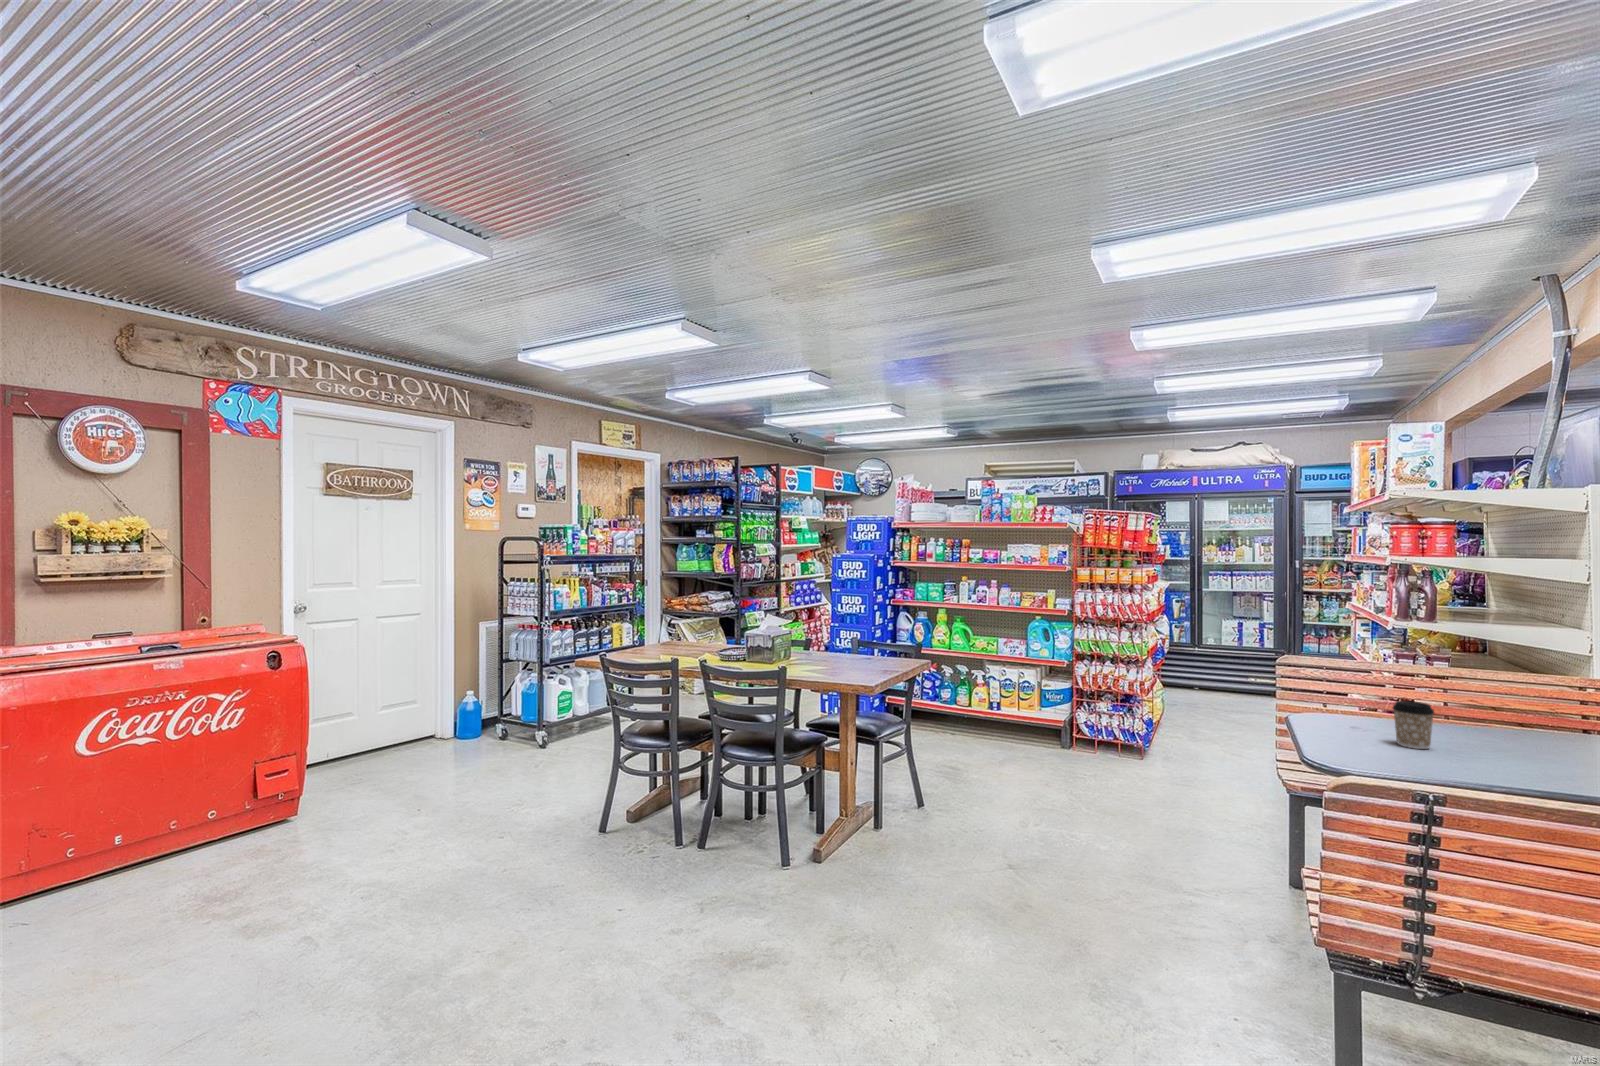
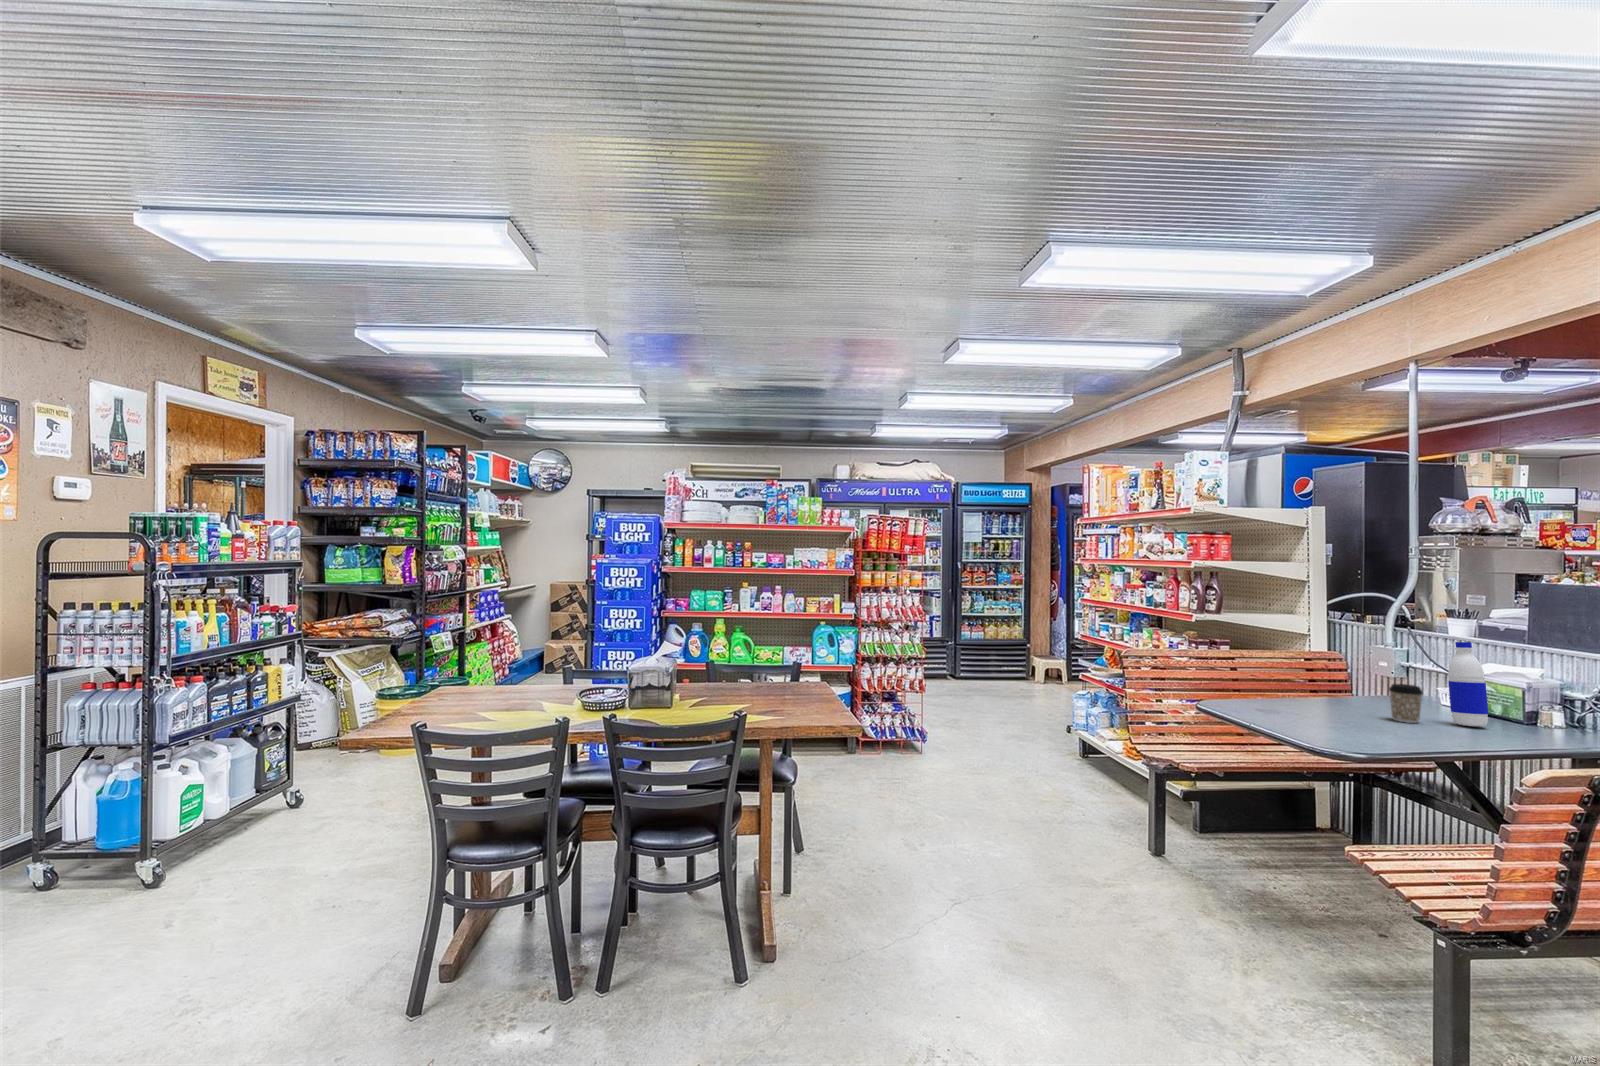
water bottle: none [1475,655,1524,763] -> present [1448,642,1488,726]

